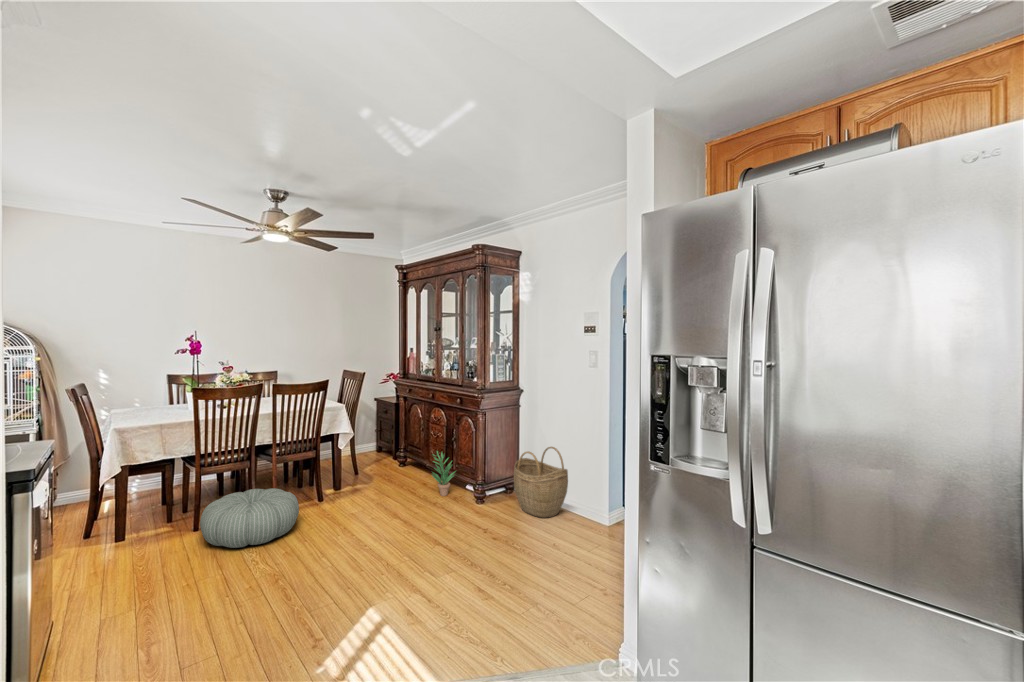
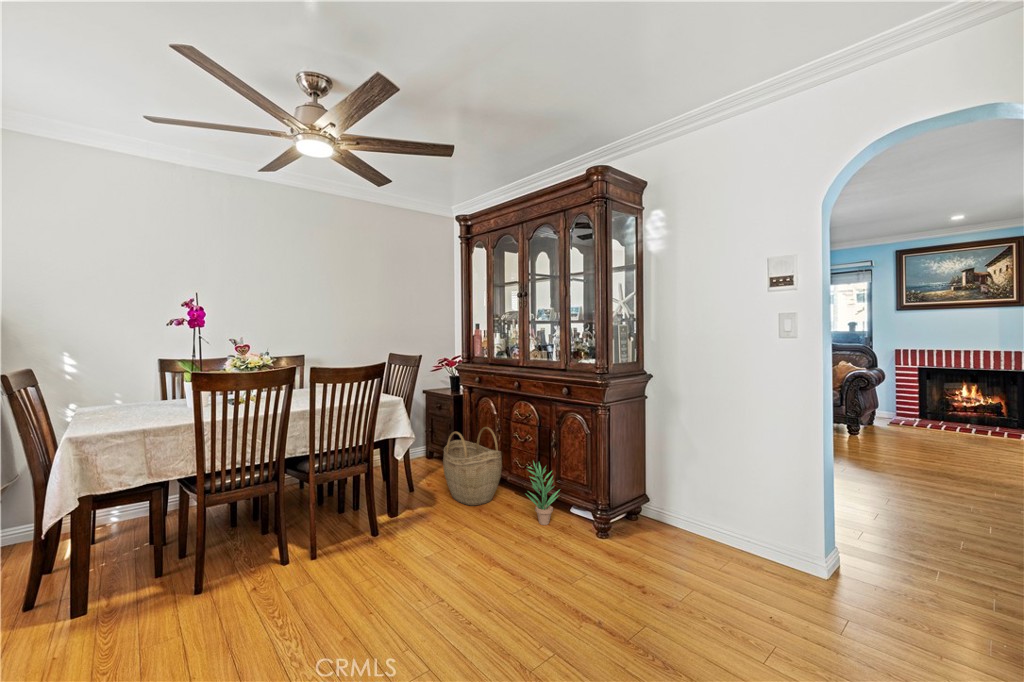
woven basket: present [514,447,568,518] -> present [443,427,502,506]
pouf: present [200,488,299,548] -> none [205,523,355,630]

